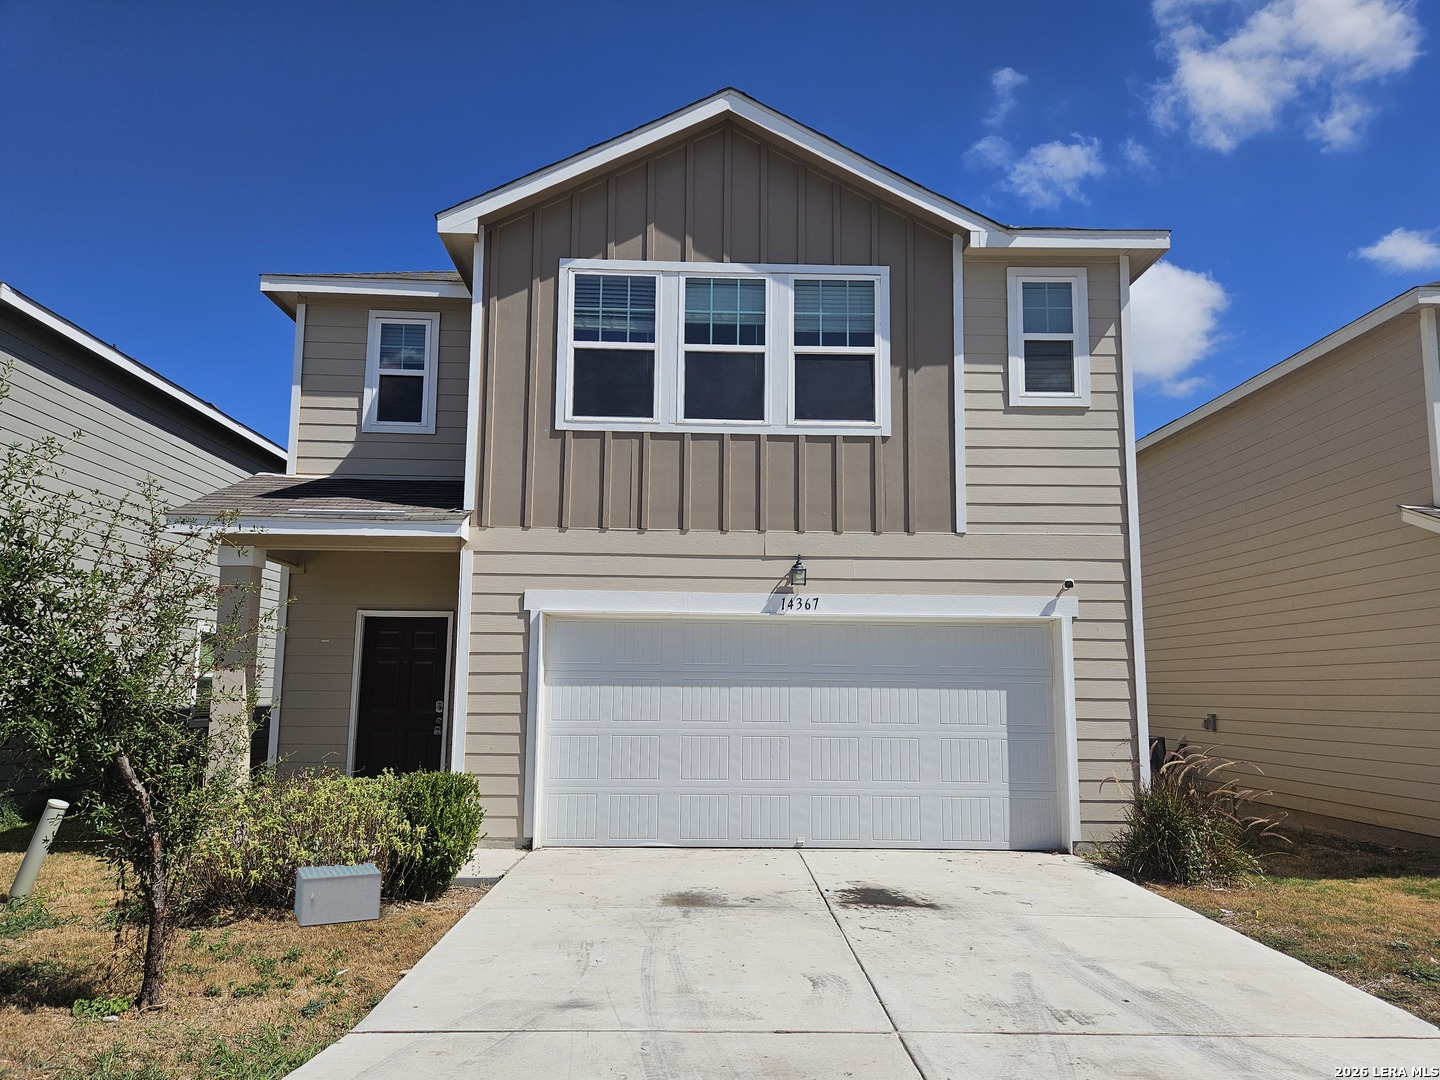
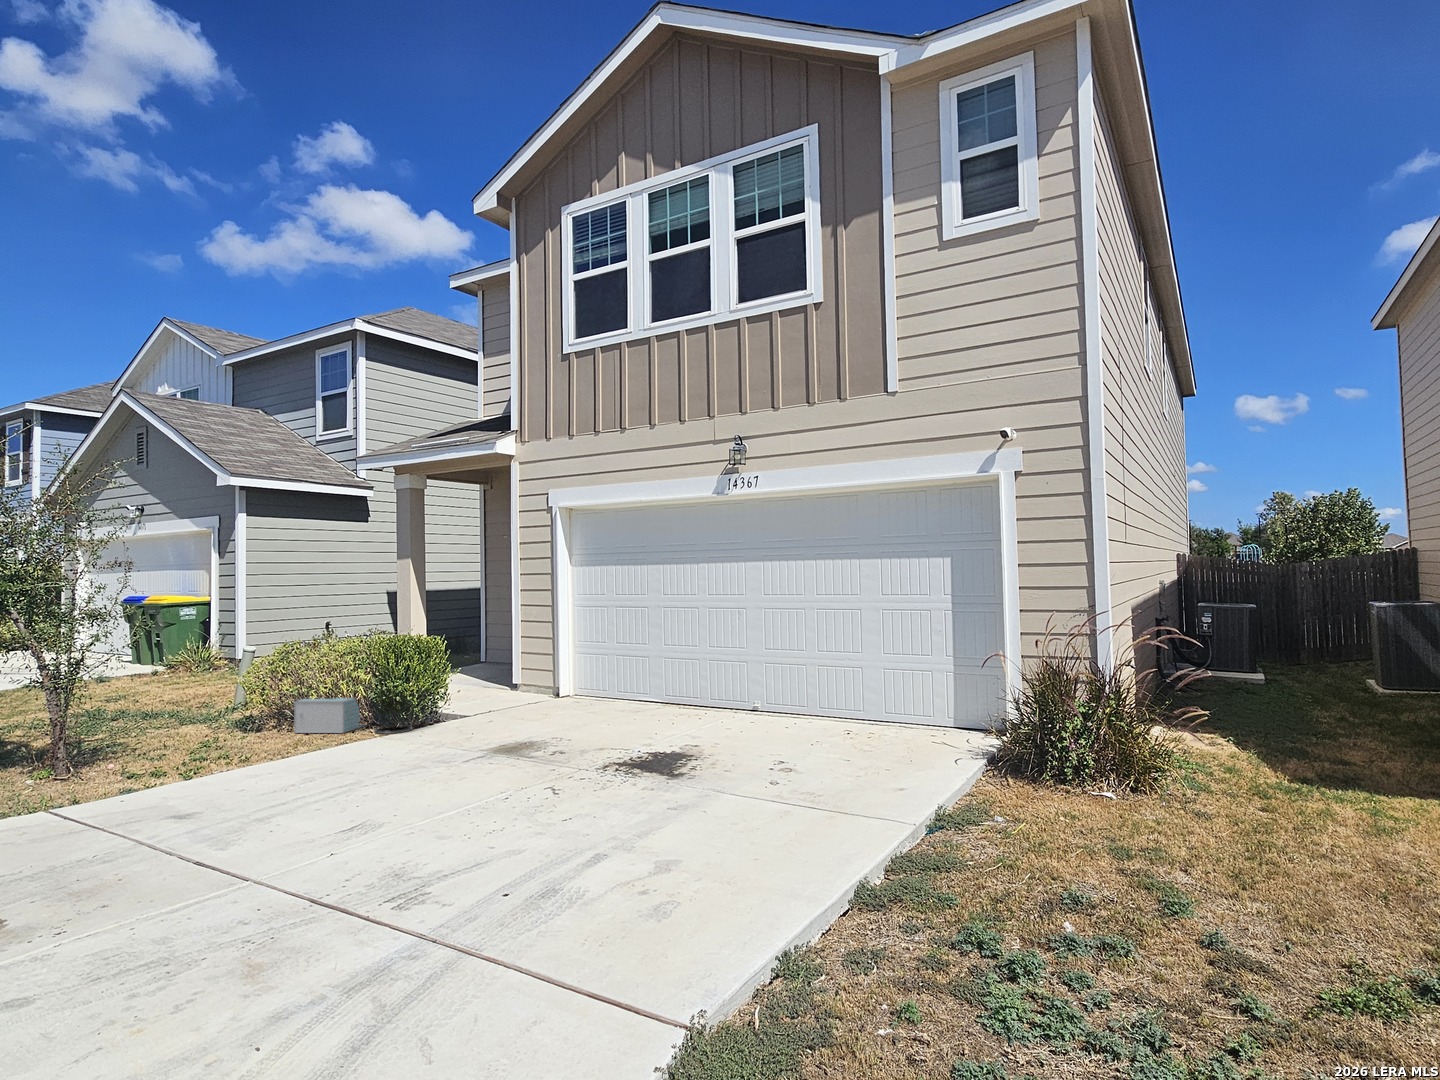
potted tree: none [413,820,466,914] -> present [375,668,413,734]

